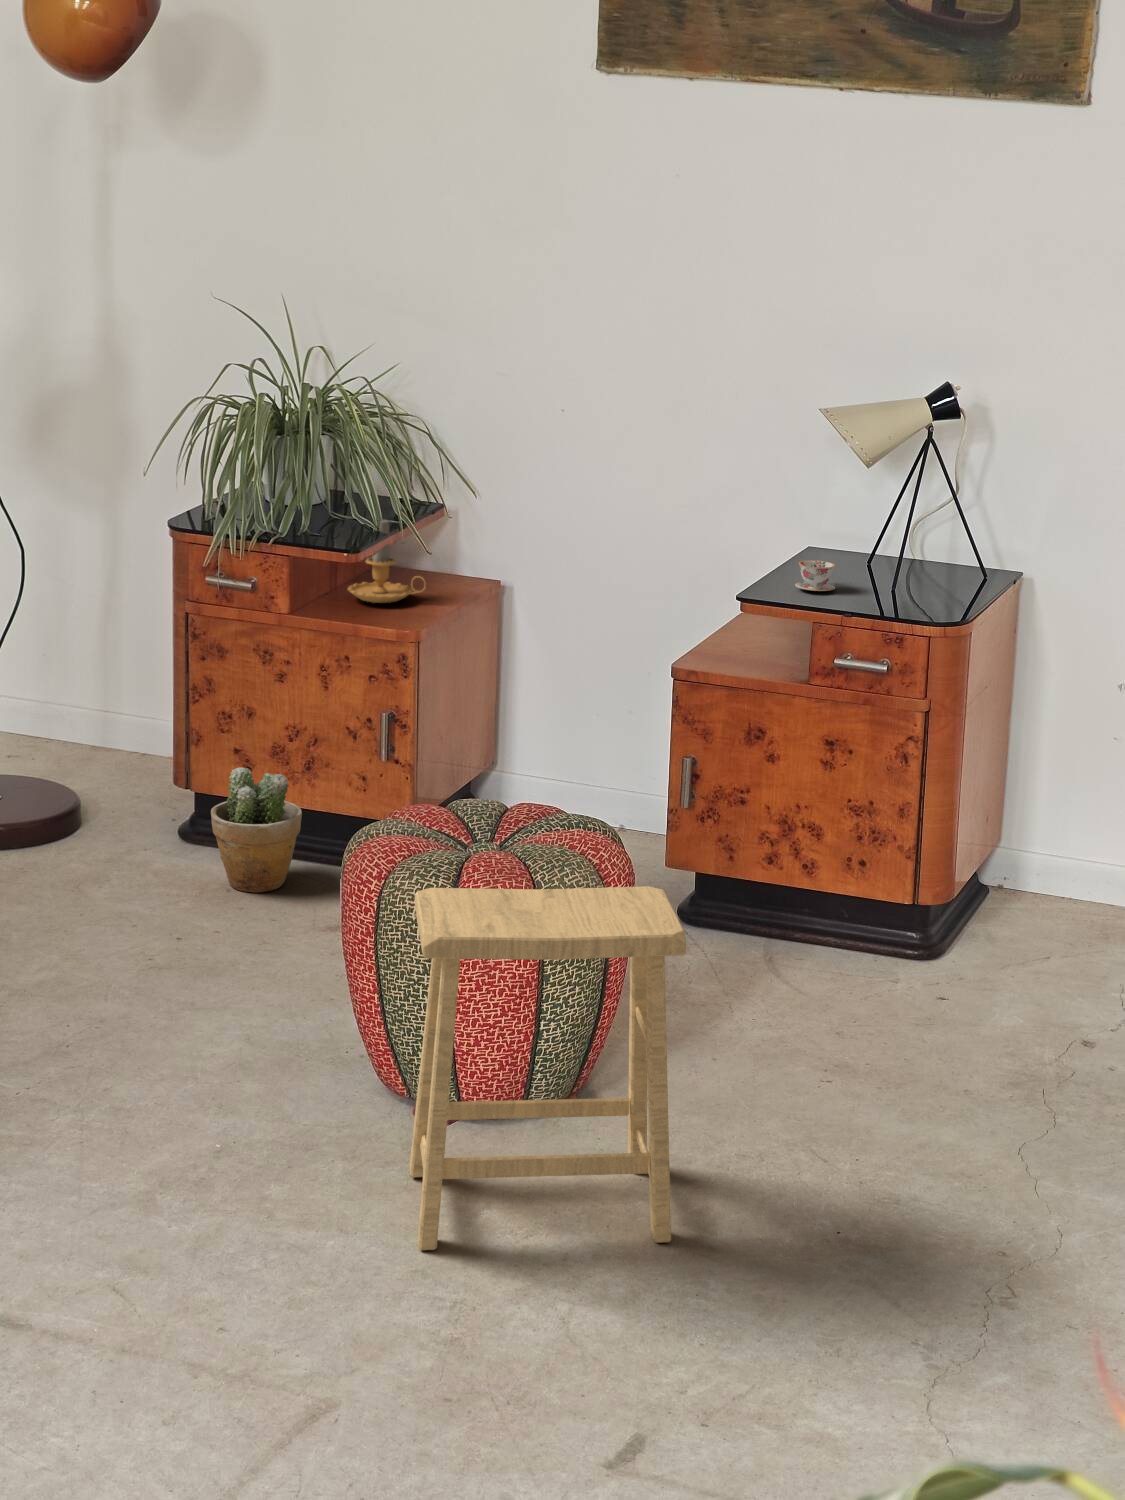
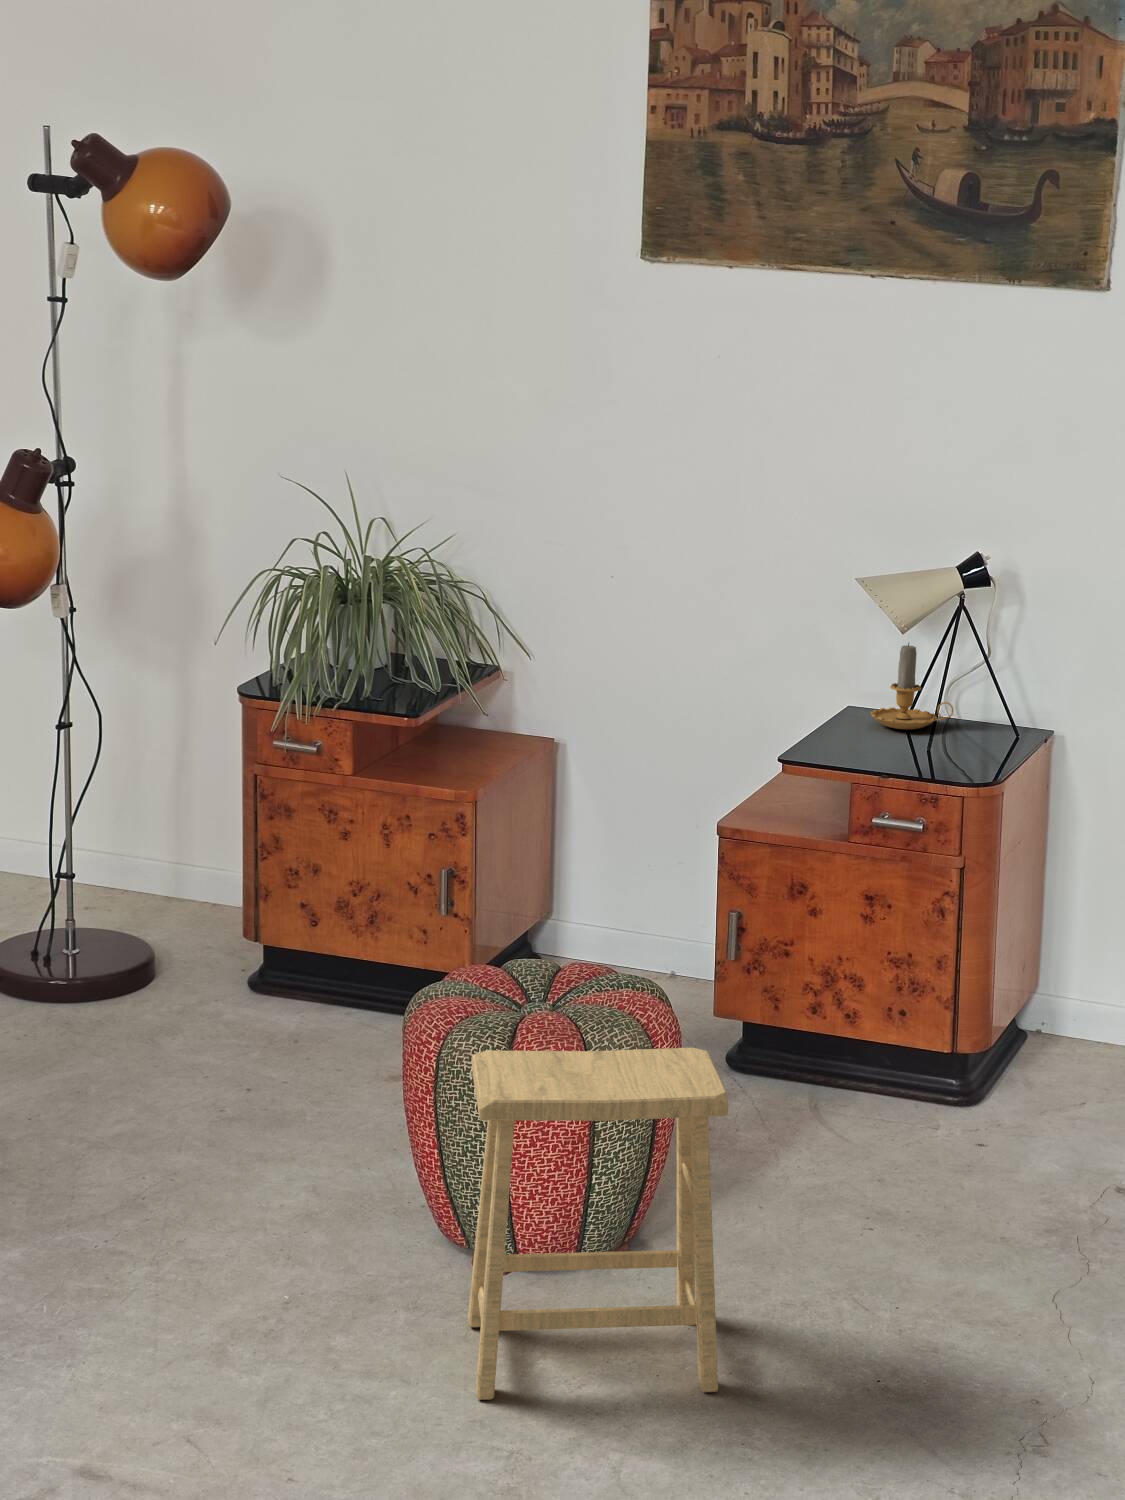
candle: present [348,519,426,603] -> present [871,643,953,730]
teacup: present [795,560,835,591] -> none [835,721,873,752]
potted plant: present [211,767,302,892] -> none [278,922,364,1042]

